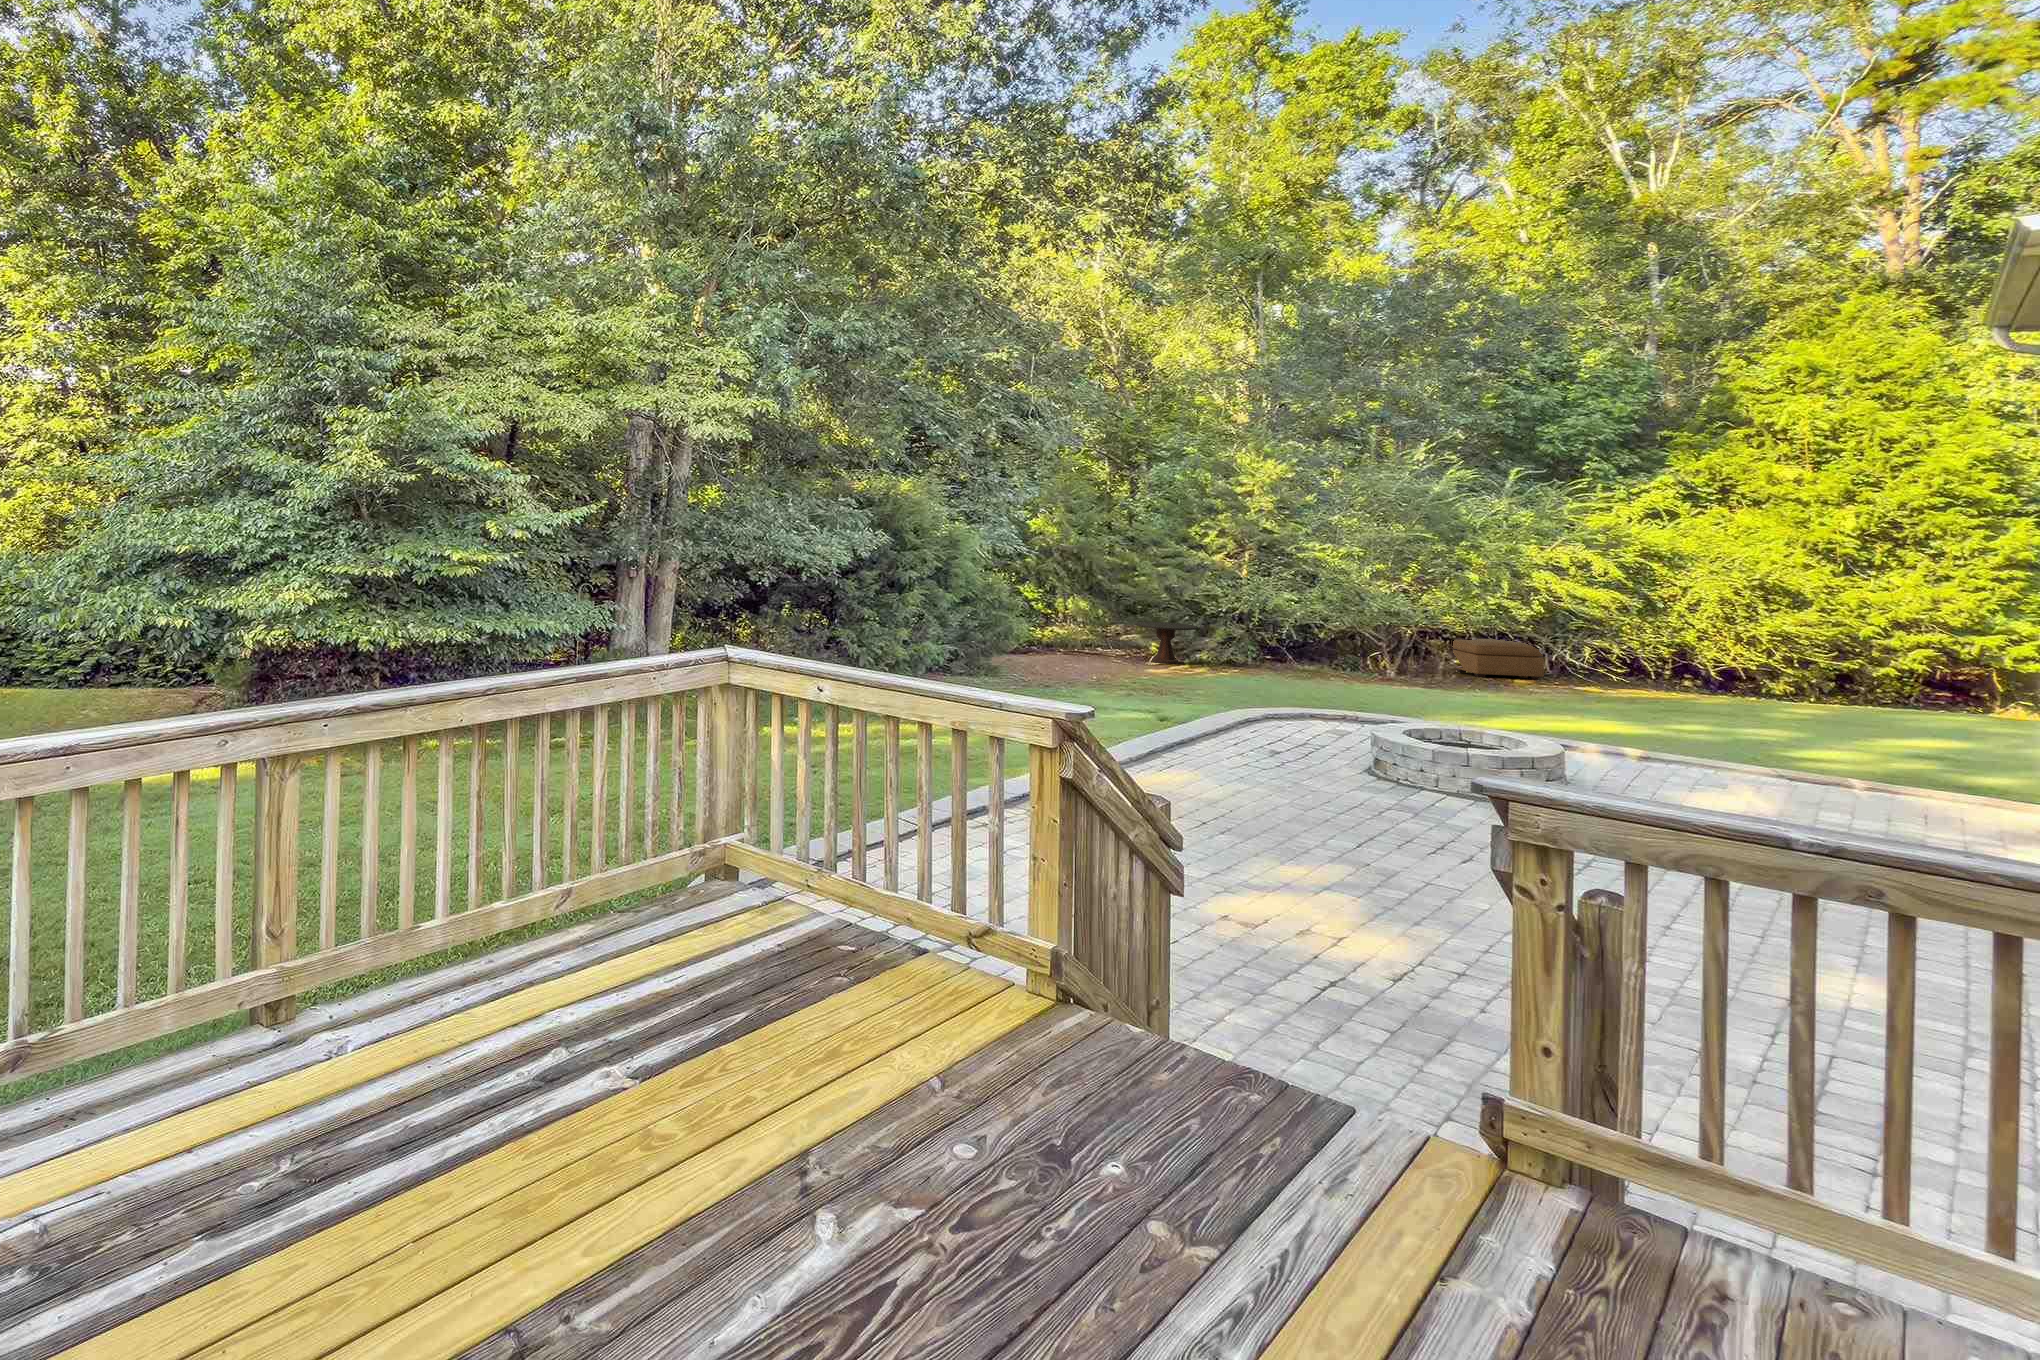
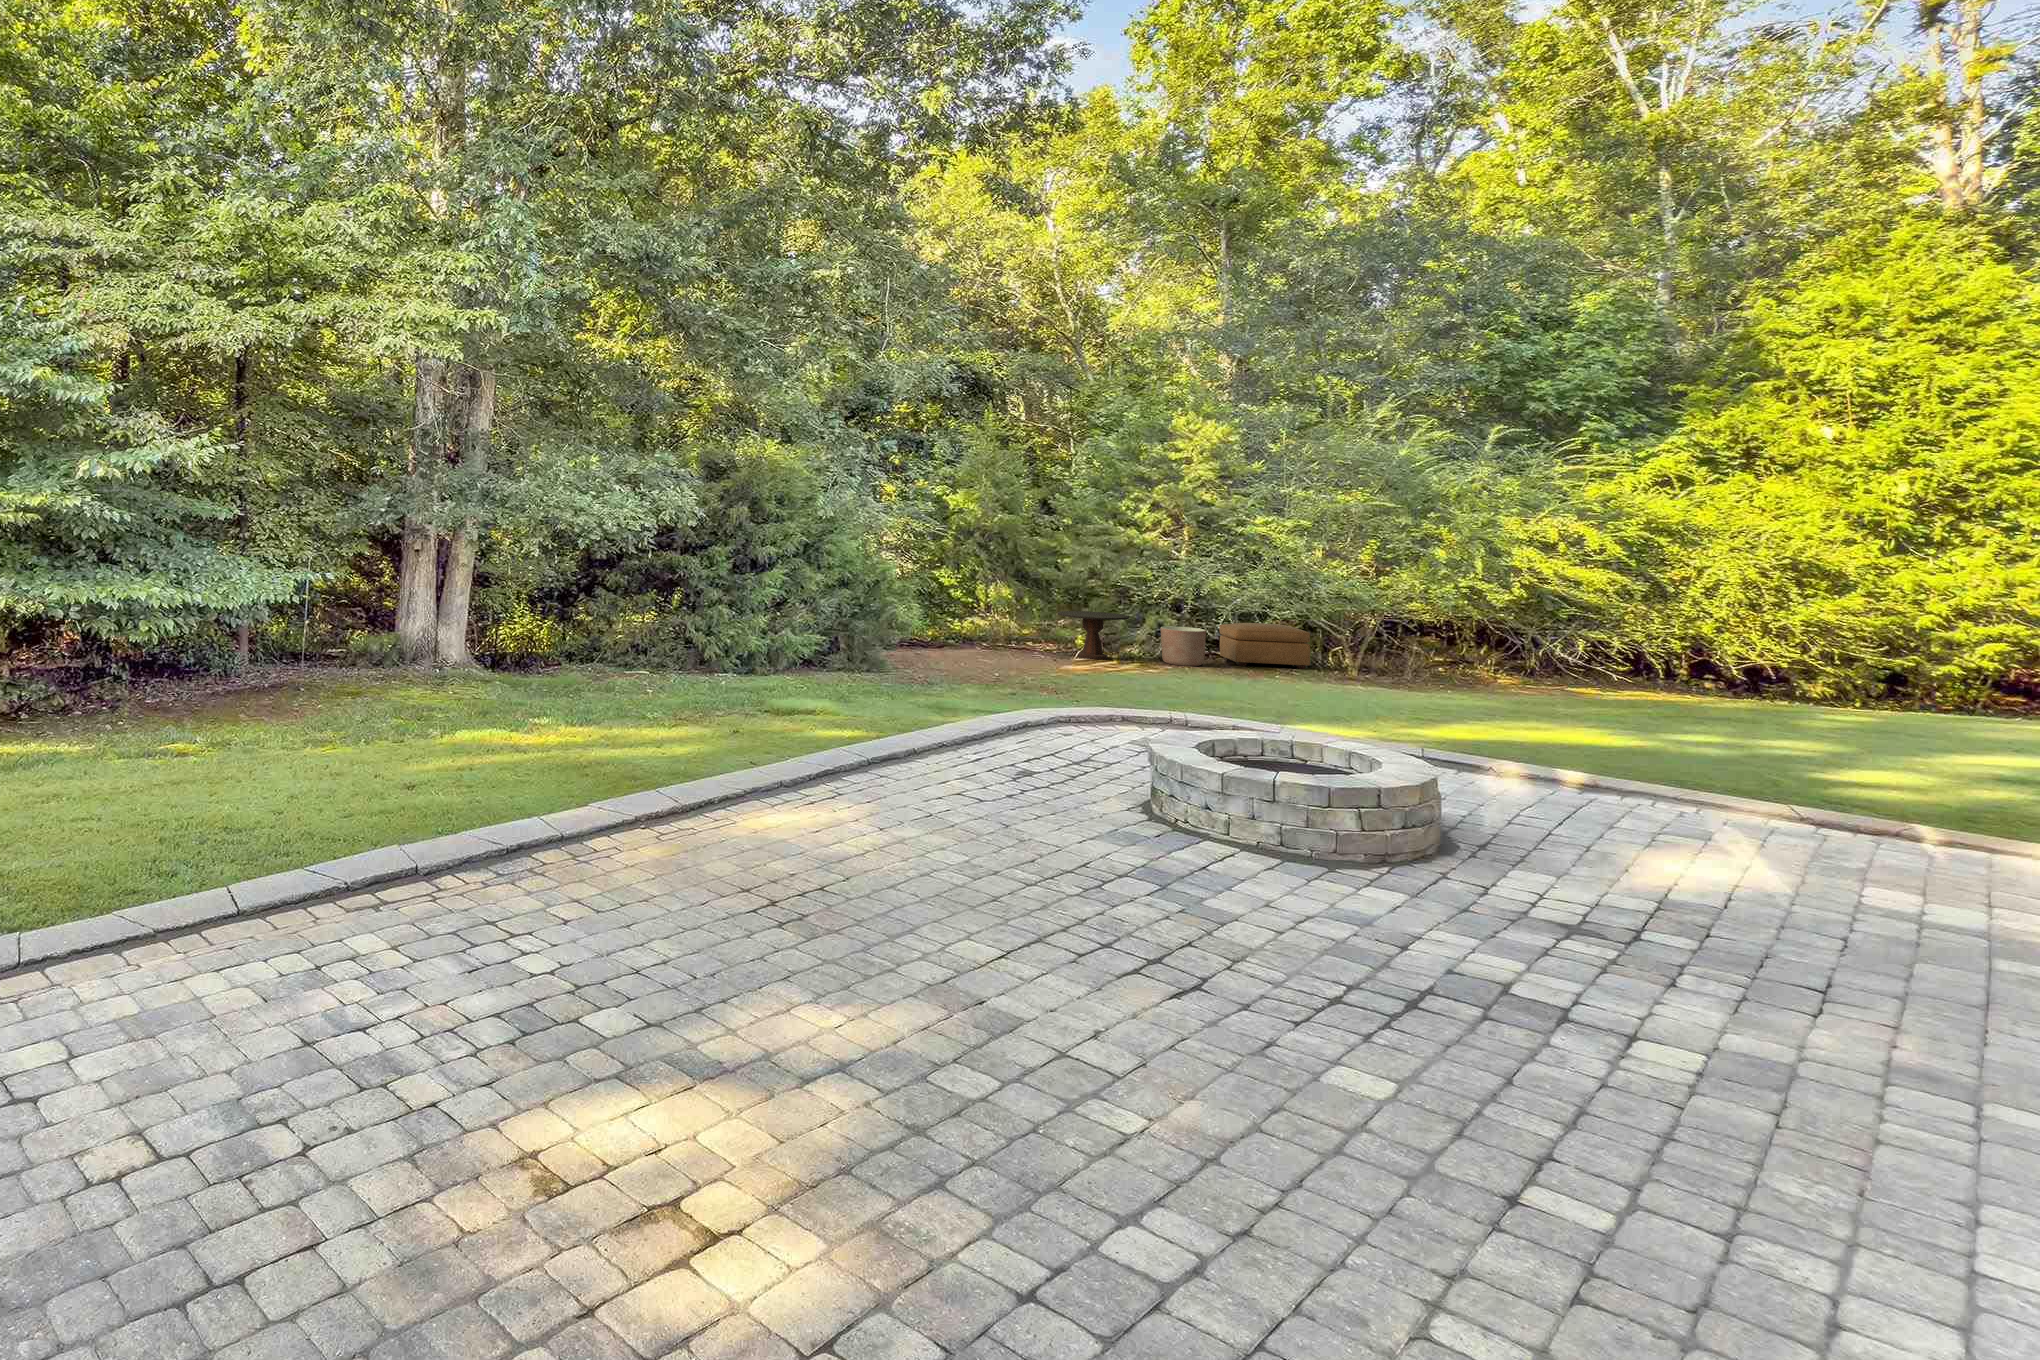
planter: none [1225,635,1265,670] -> present [1161,626,1206,666]
ottoman: present [1452,639,1544,680] -> present [1219,623,1310,669]

